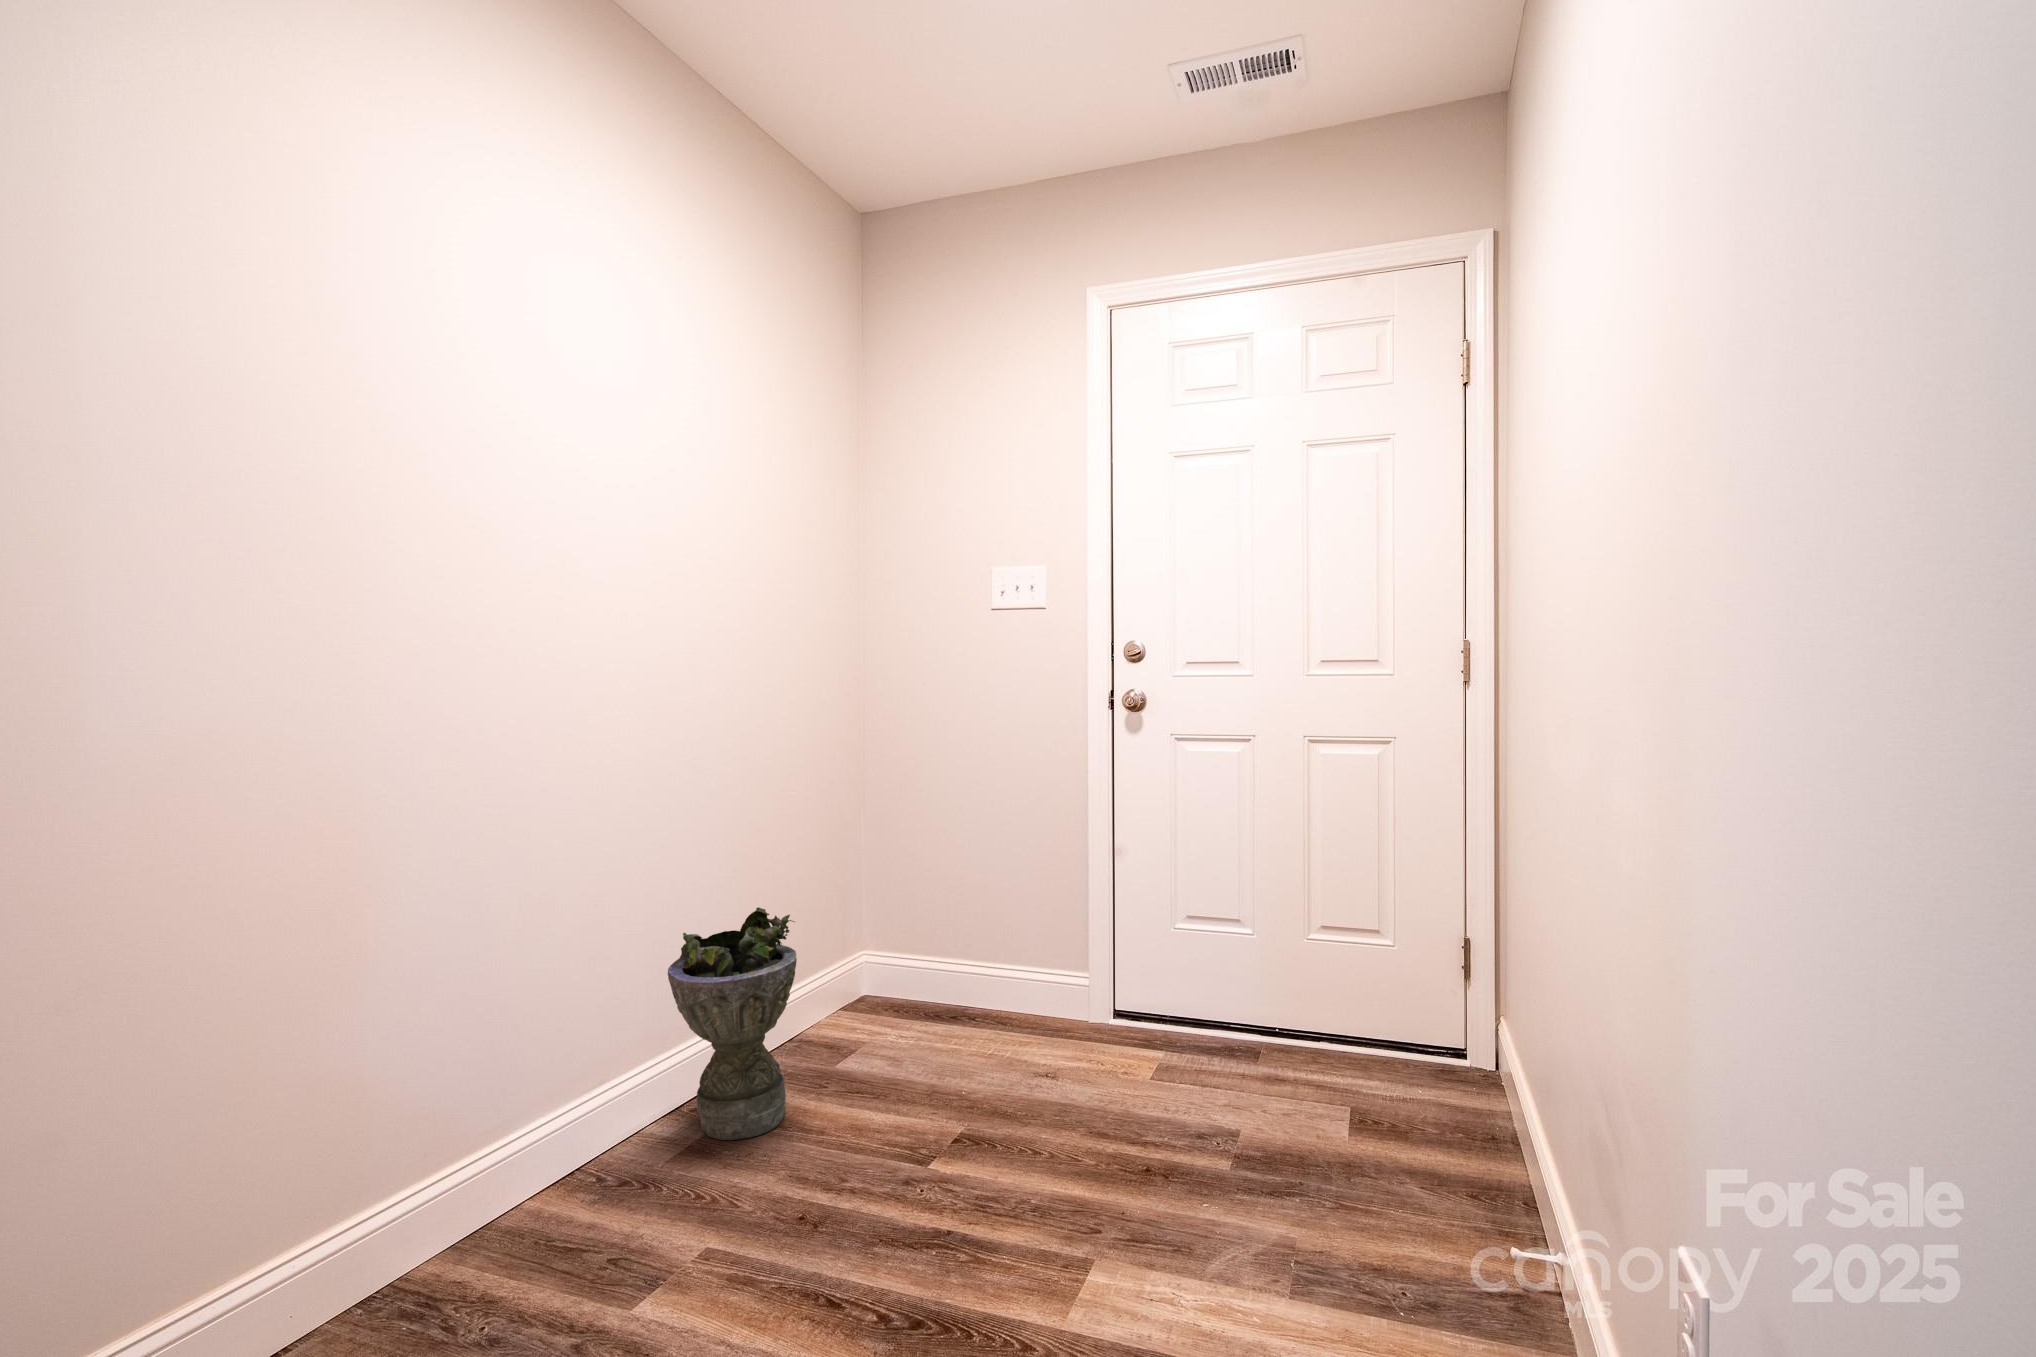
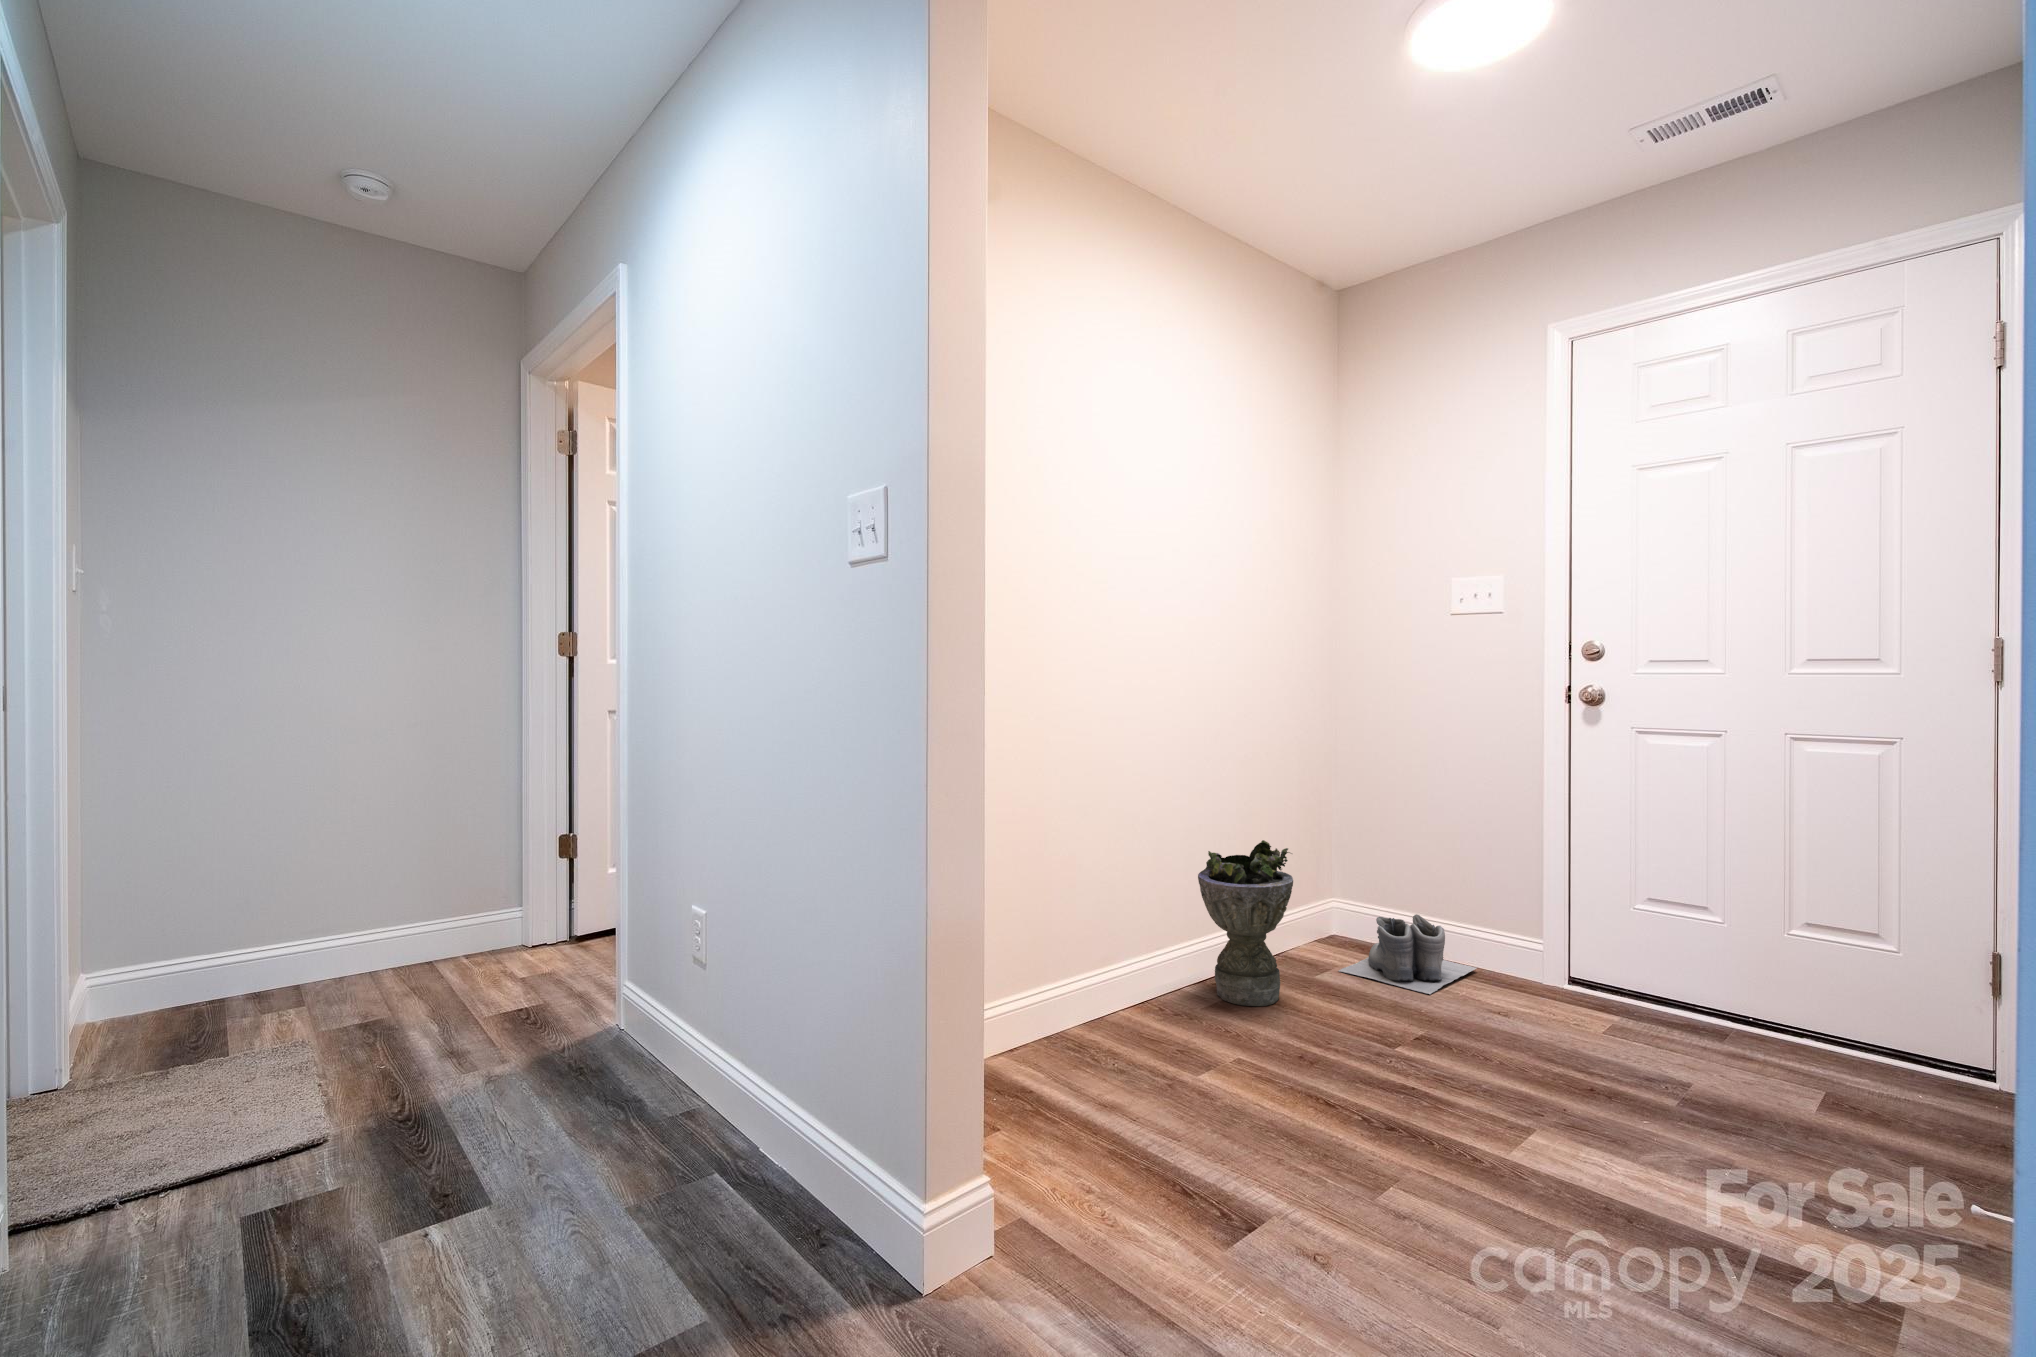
boots: none [862,966,1017,1066] -> present [1339,914,1476,994]

